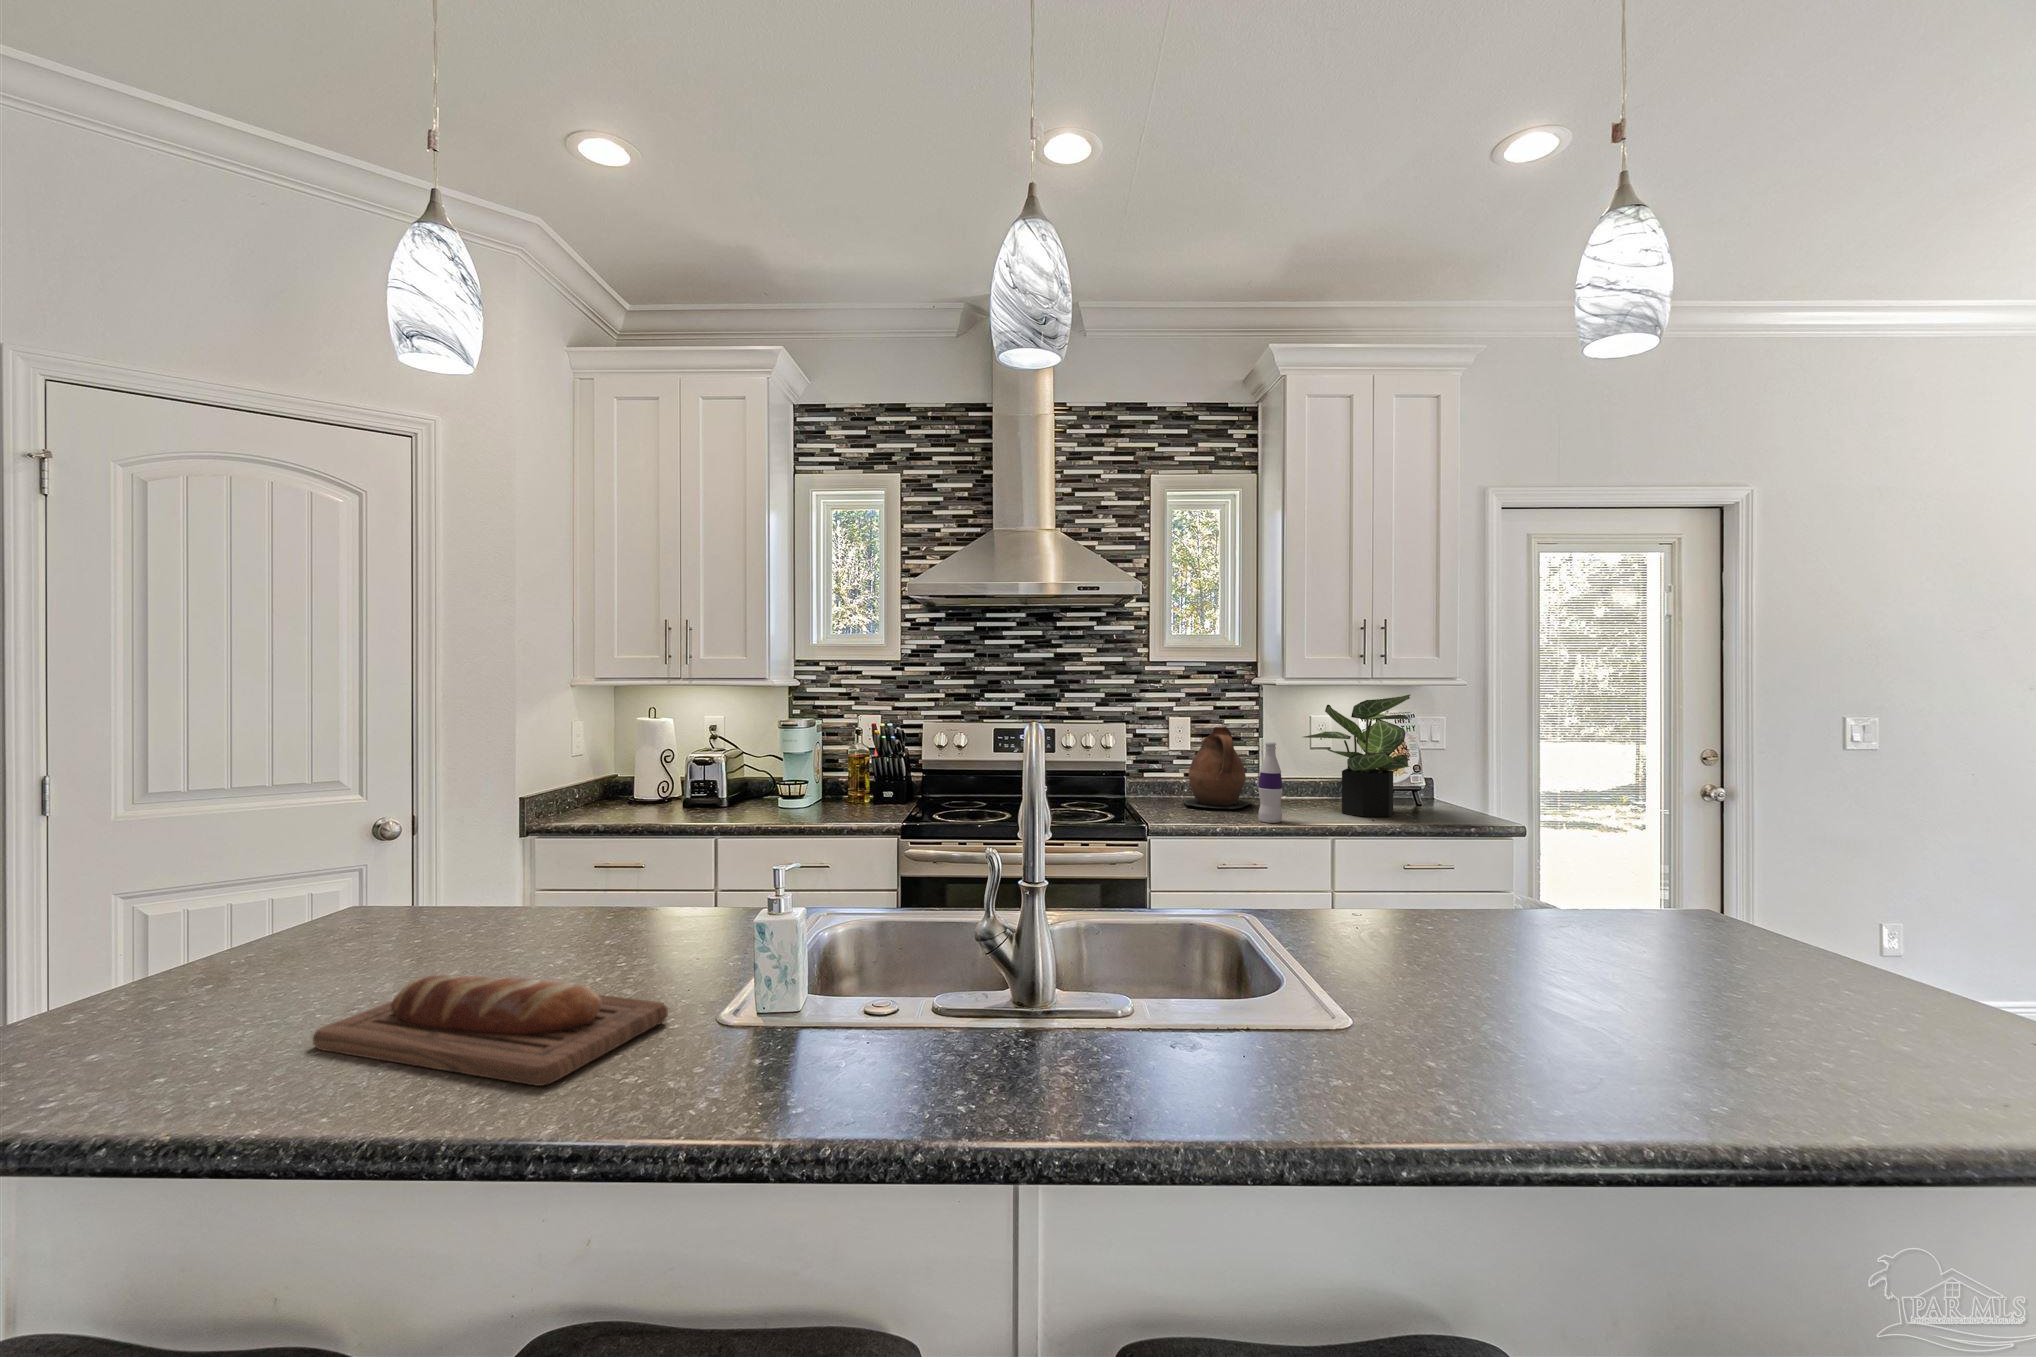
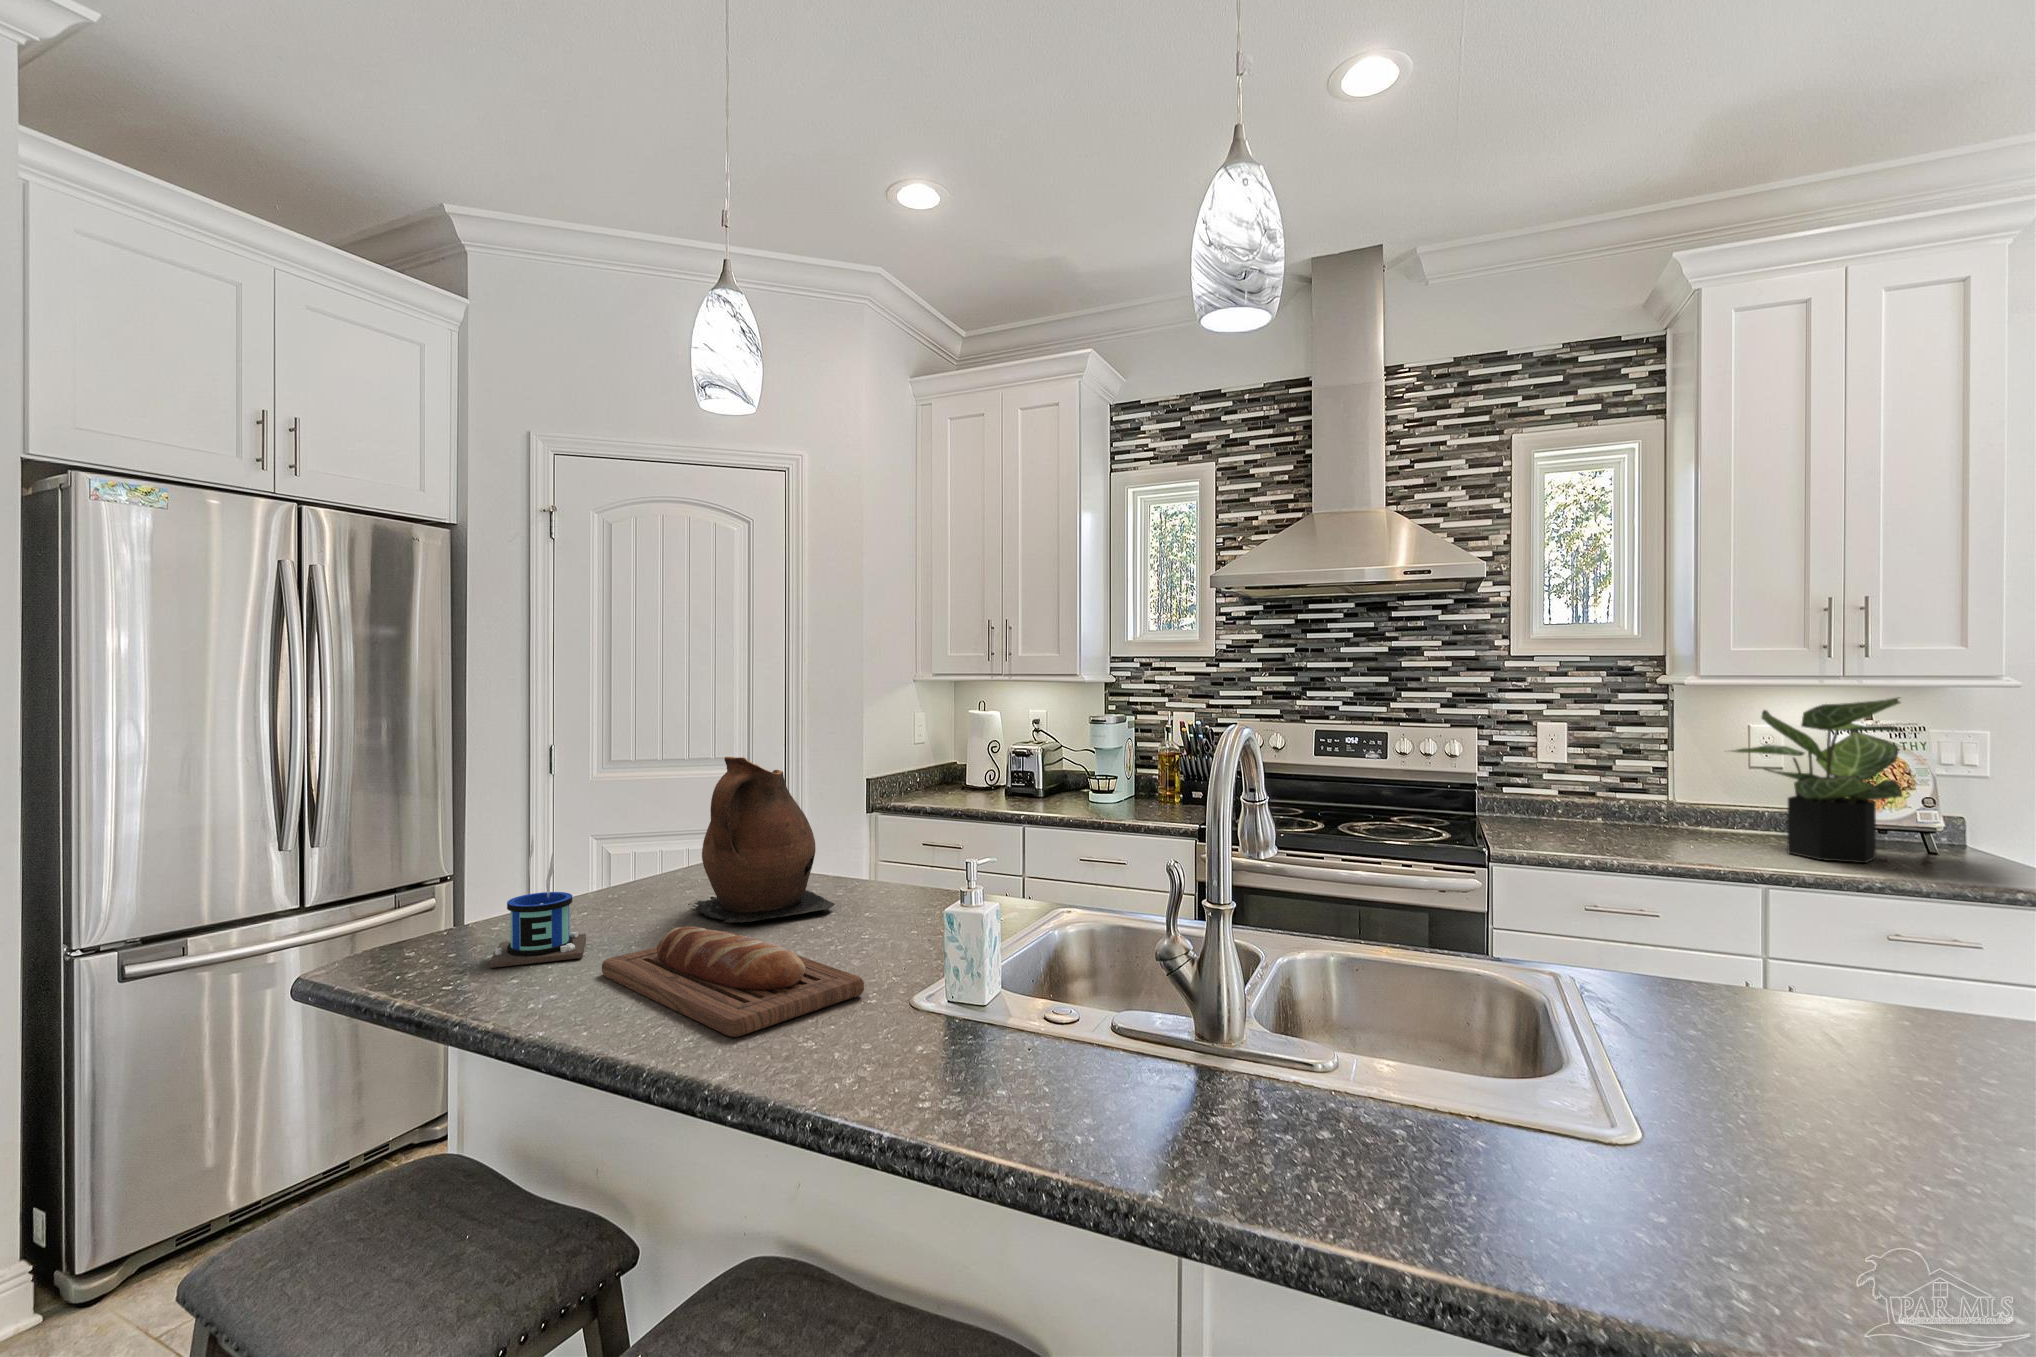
ceramic pitcher: present [1183,727,1253,809] -> present [688,757,835,923]
bottle: present [1258,742,1283,823] -> none [1651,756,1688,858]
mug: none [125,889,268,1064] -> present [490,836,586,968]

